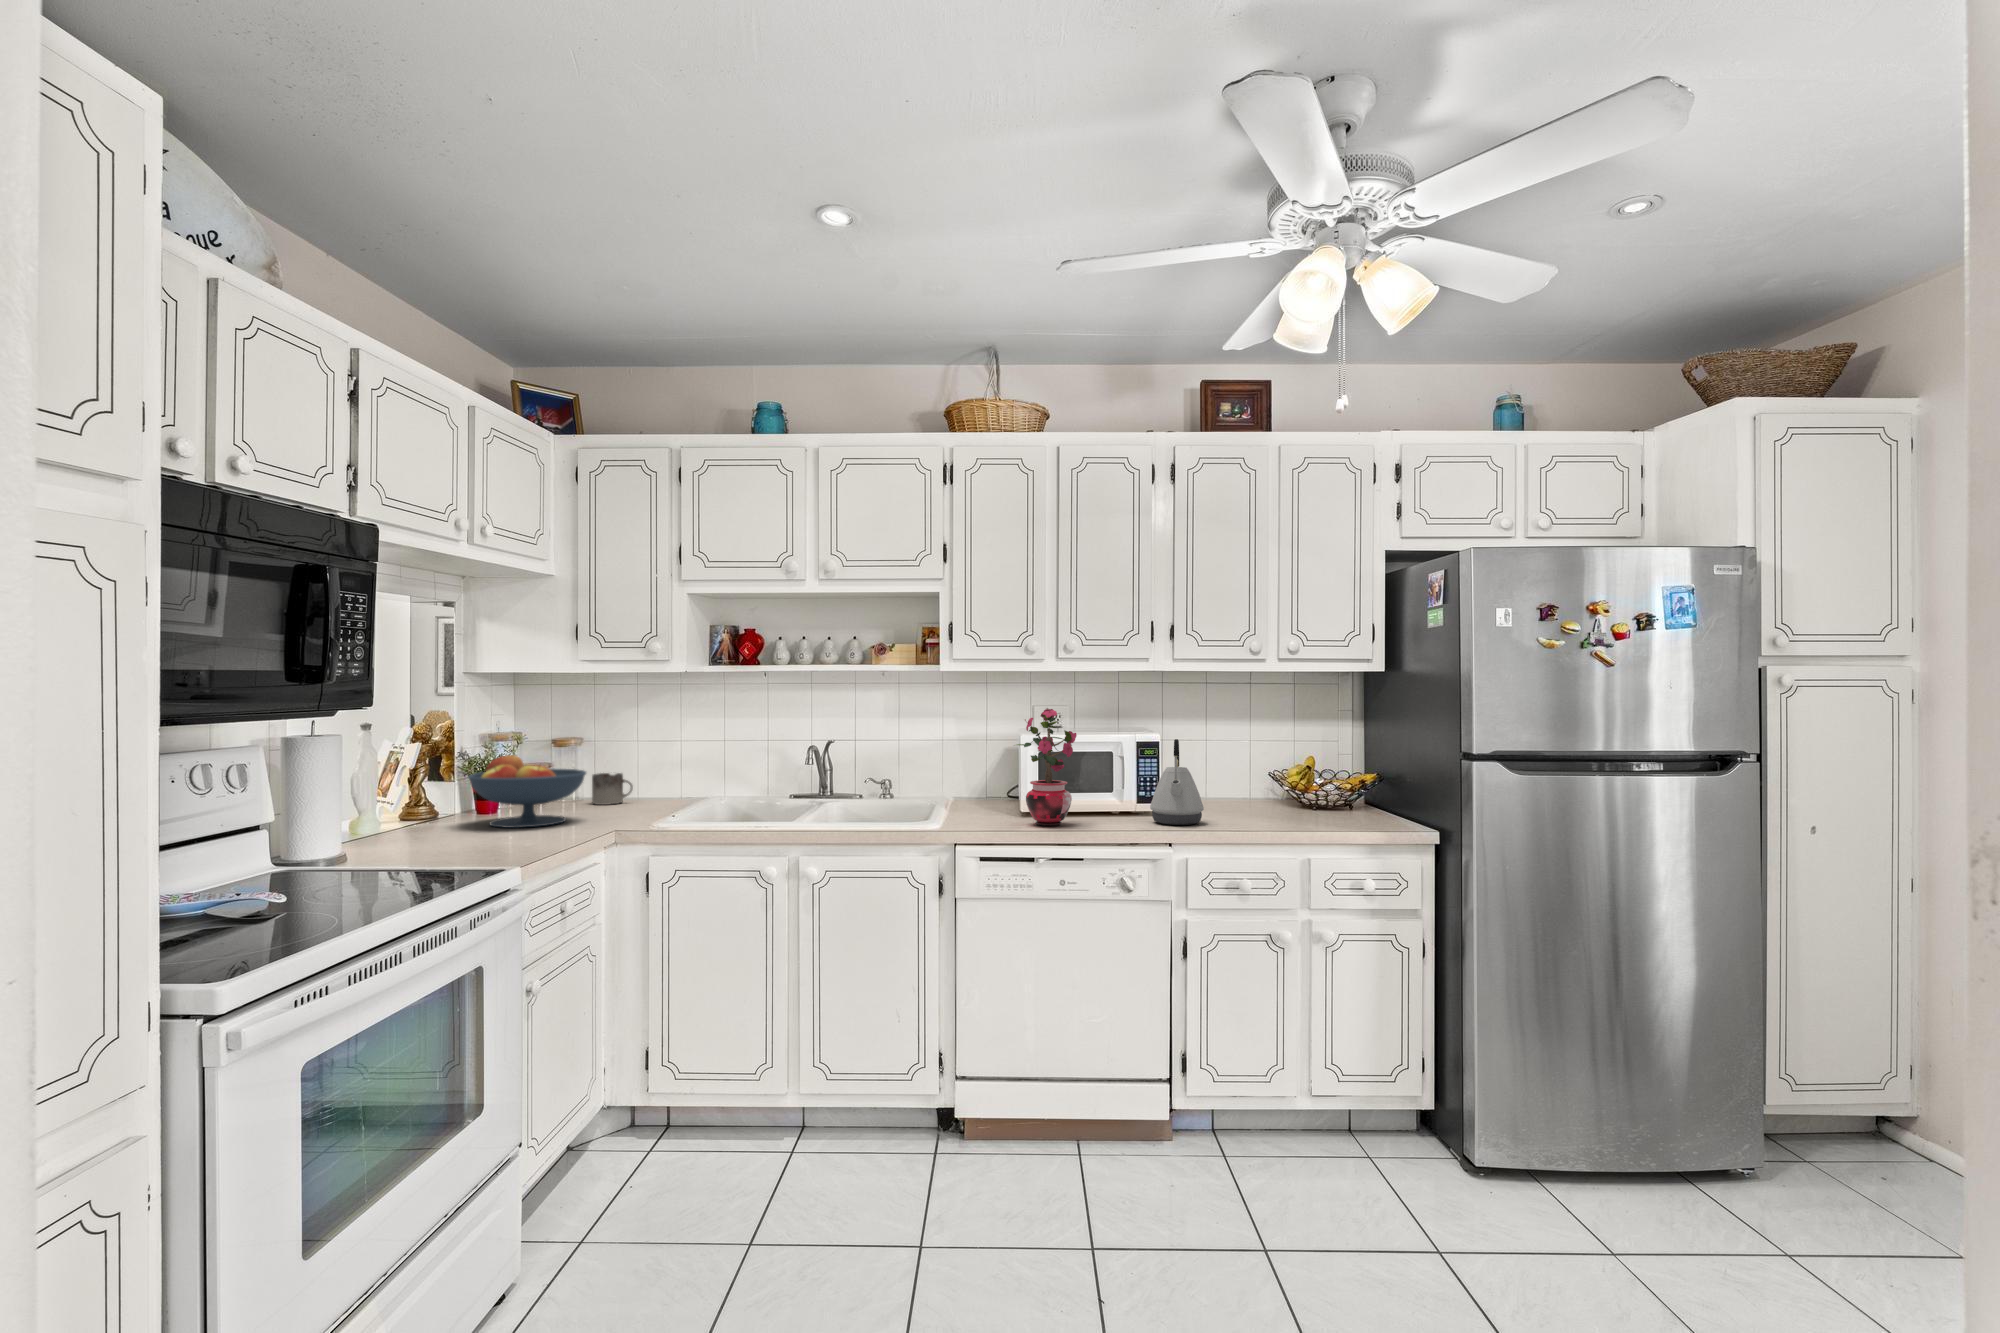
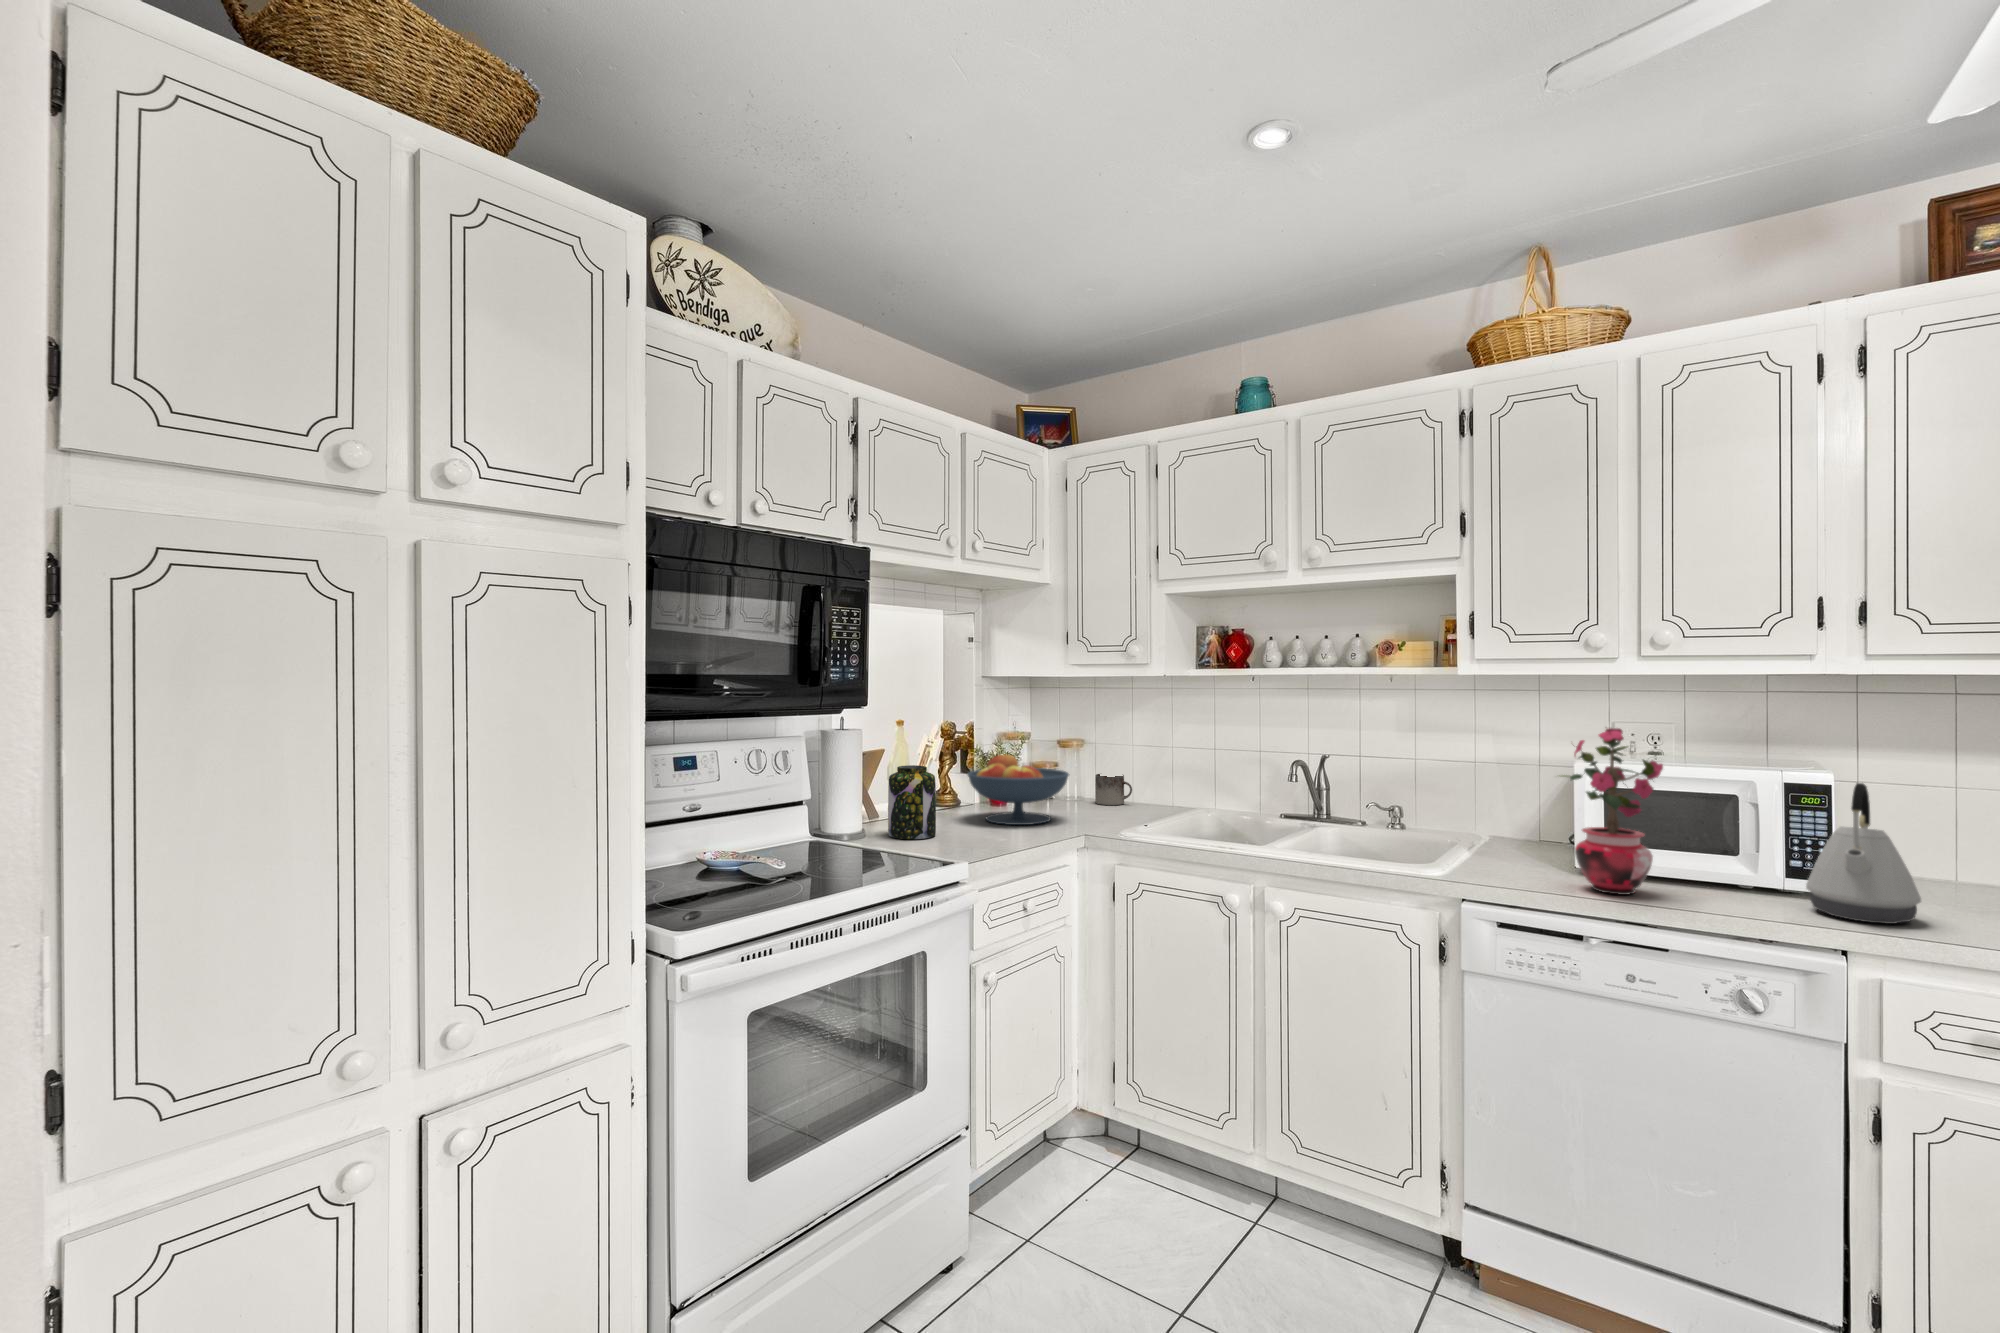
jar: none [392,768,453,848] -> present [888,765,936,839]

